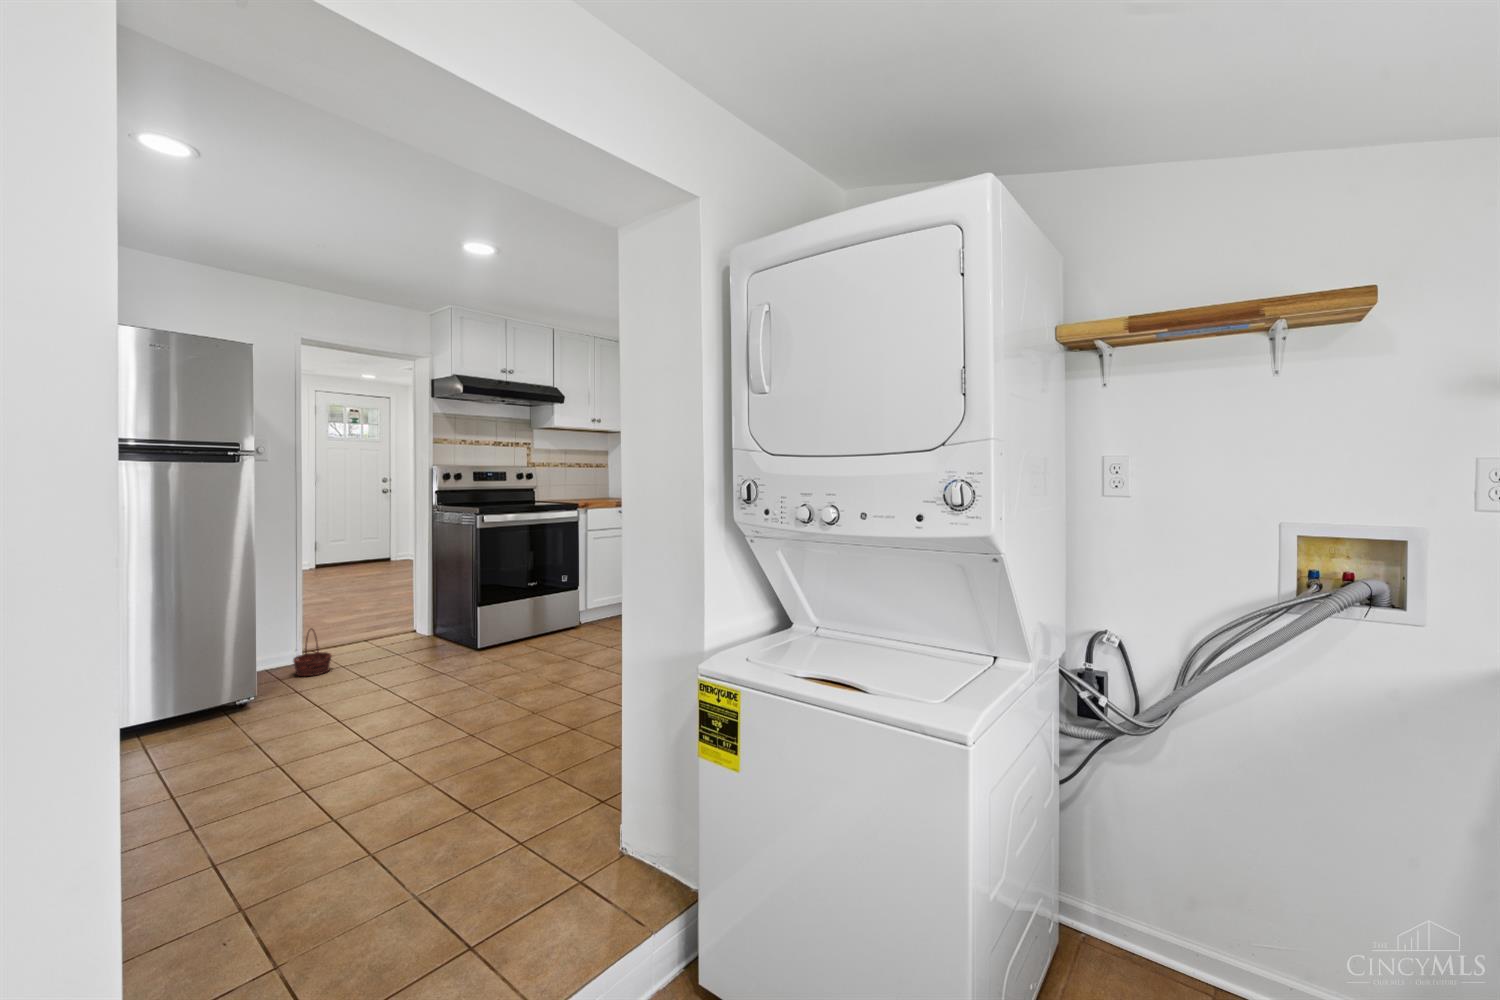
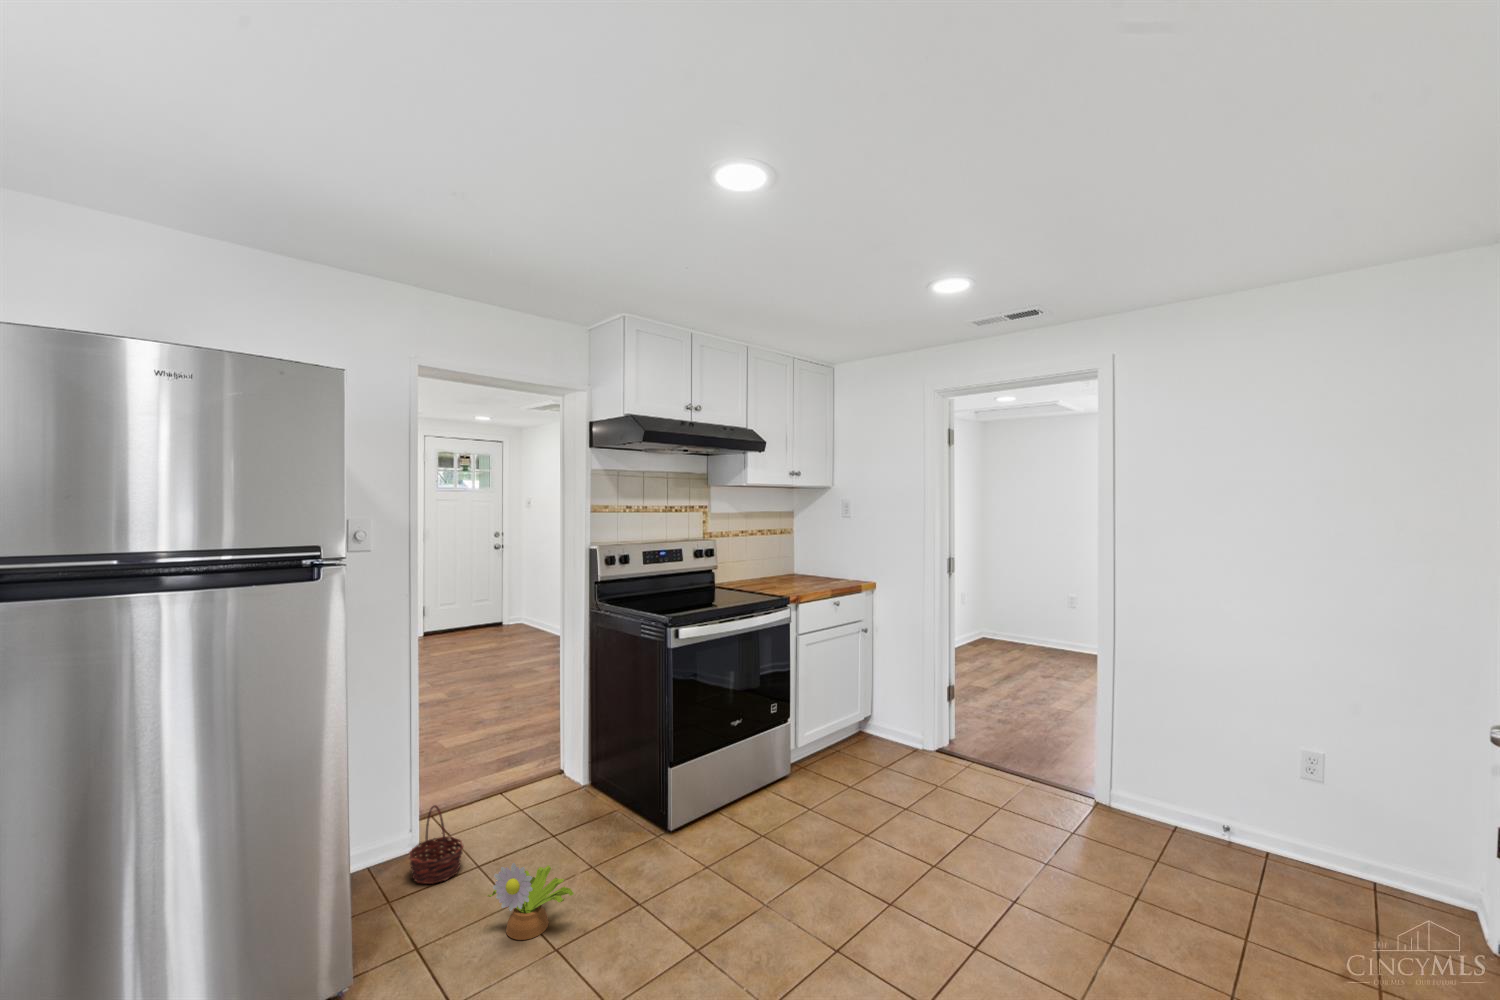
decorative plant: none [343,644,401,692] -> present [488,863,574,940]

